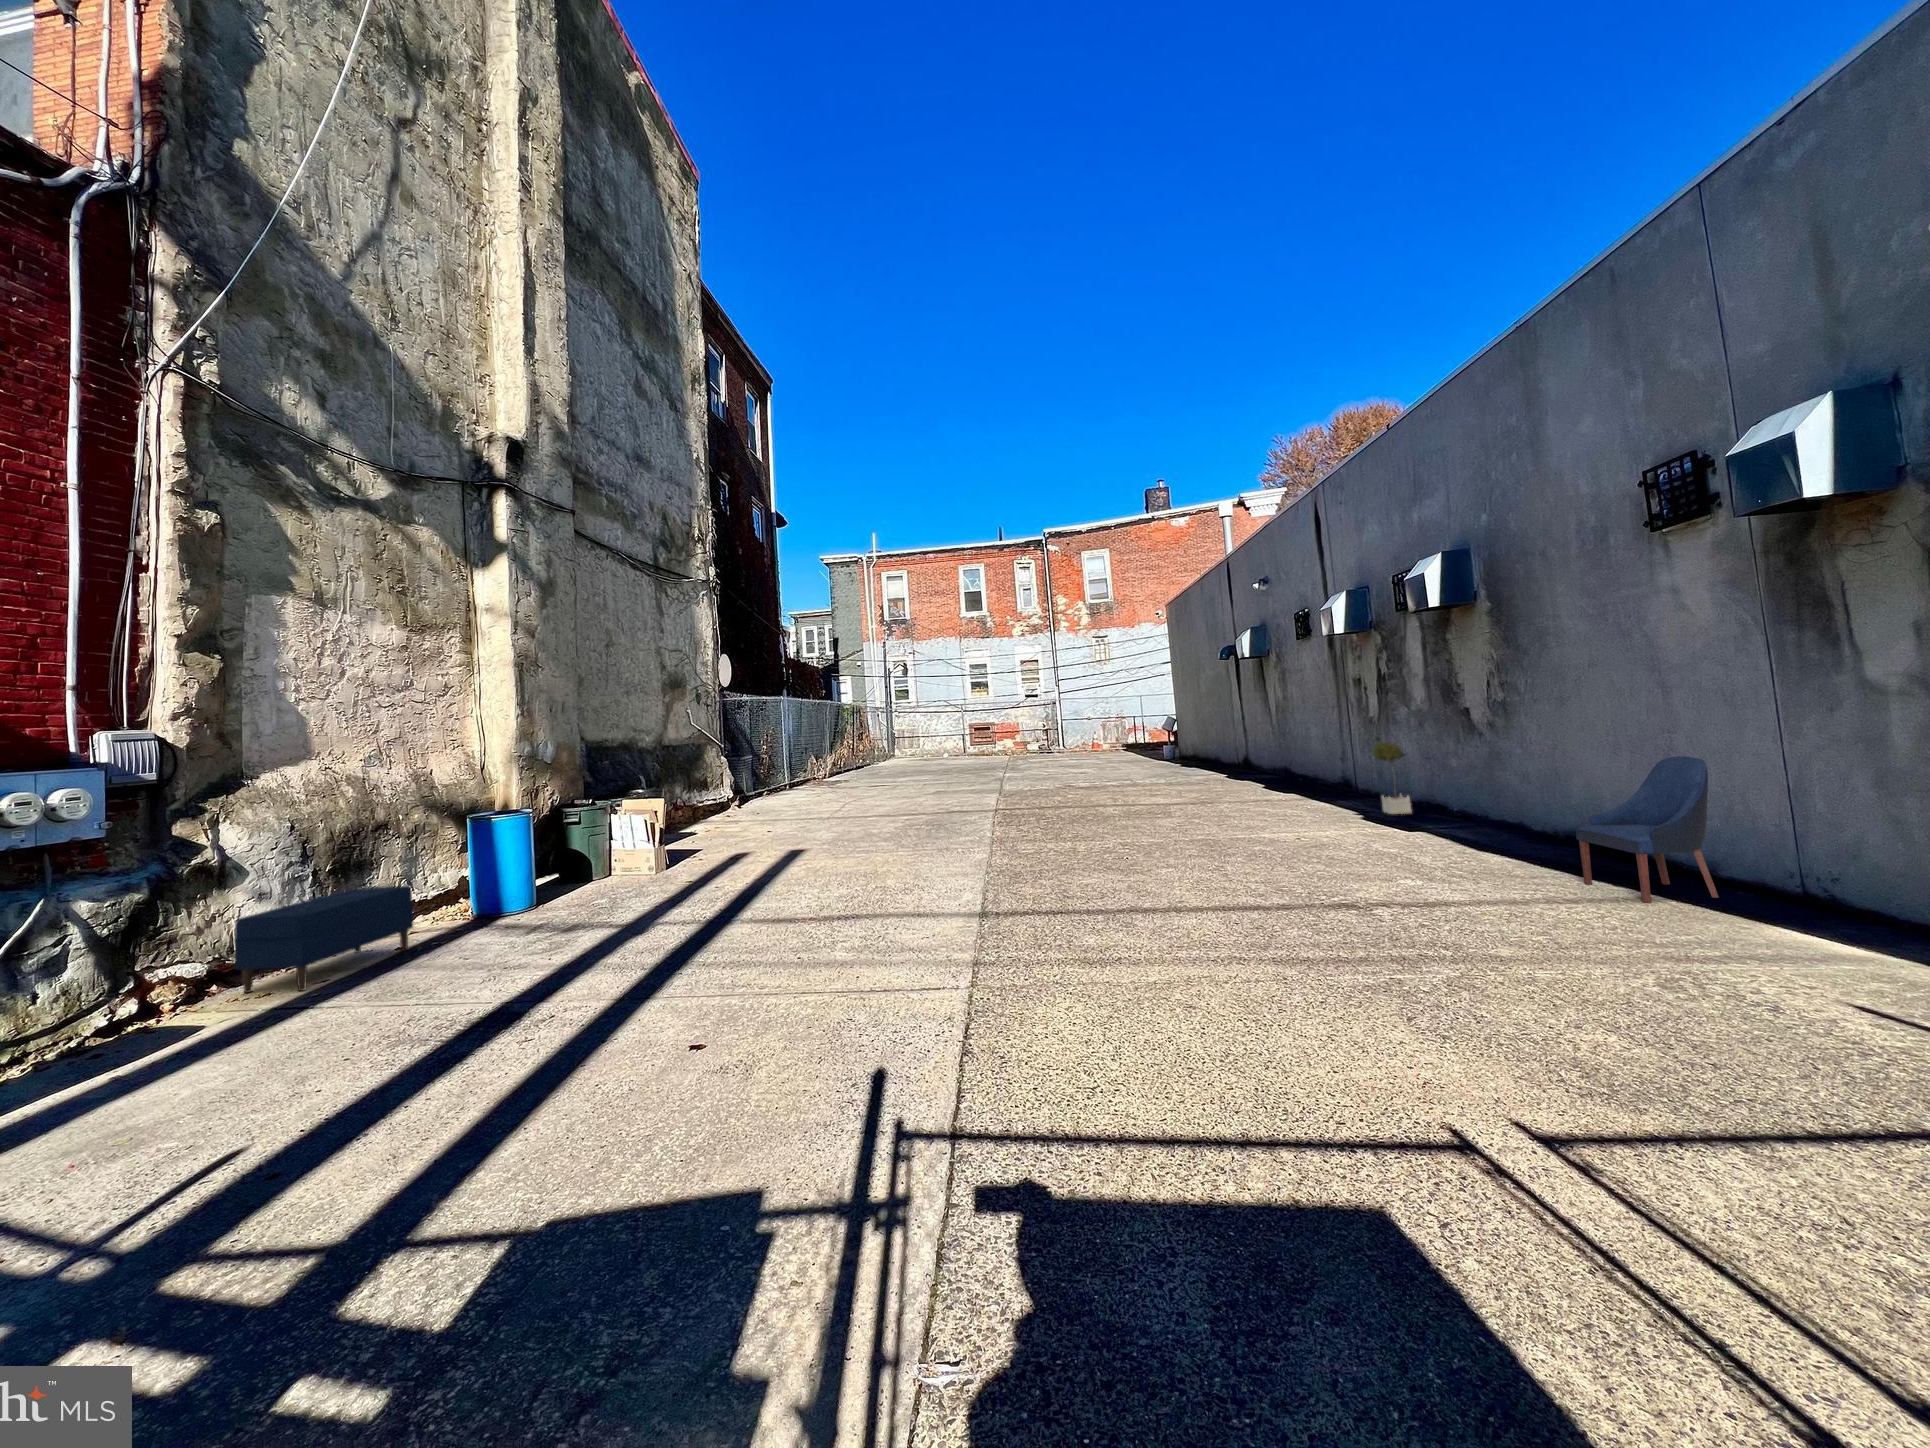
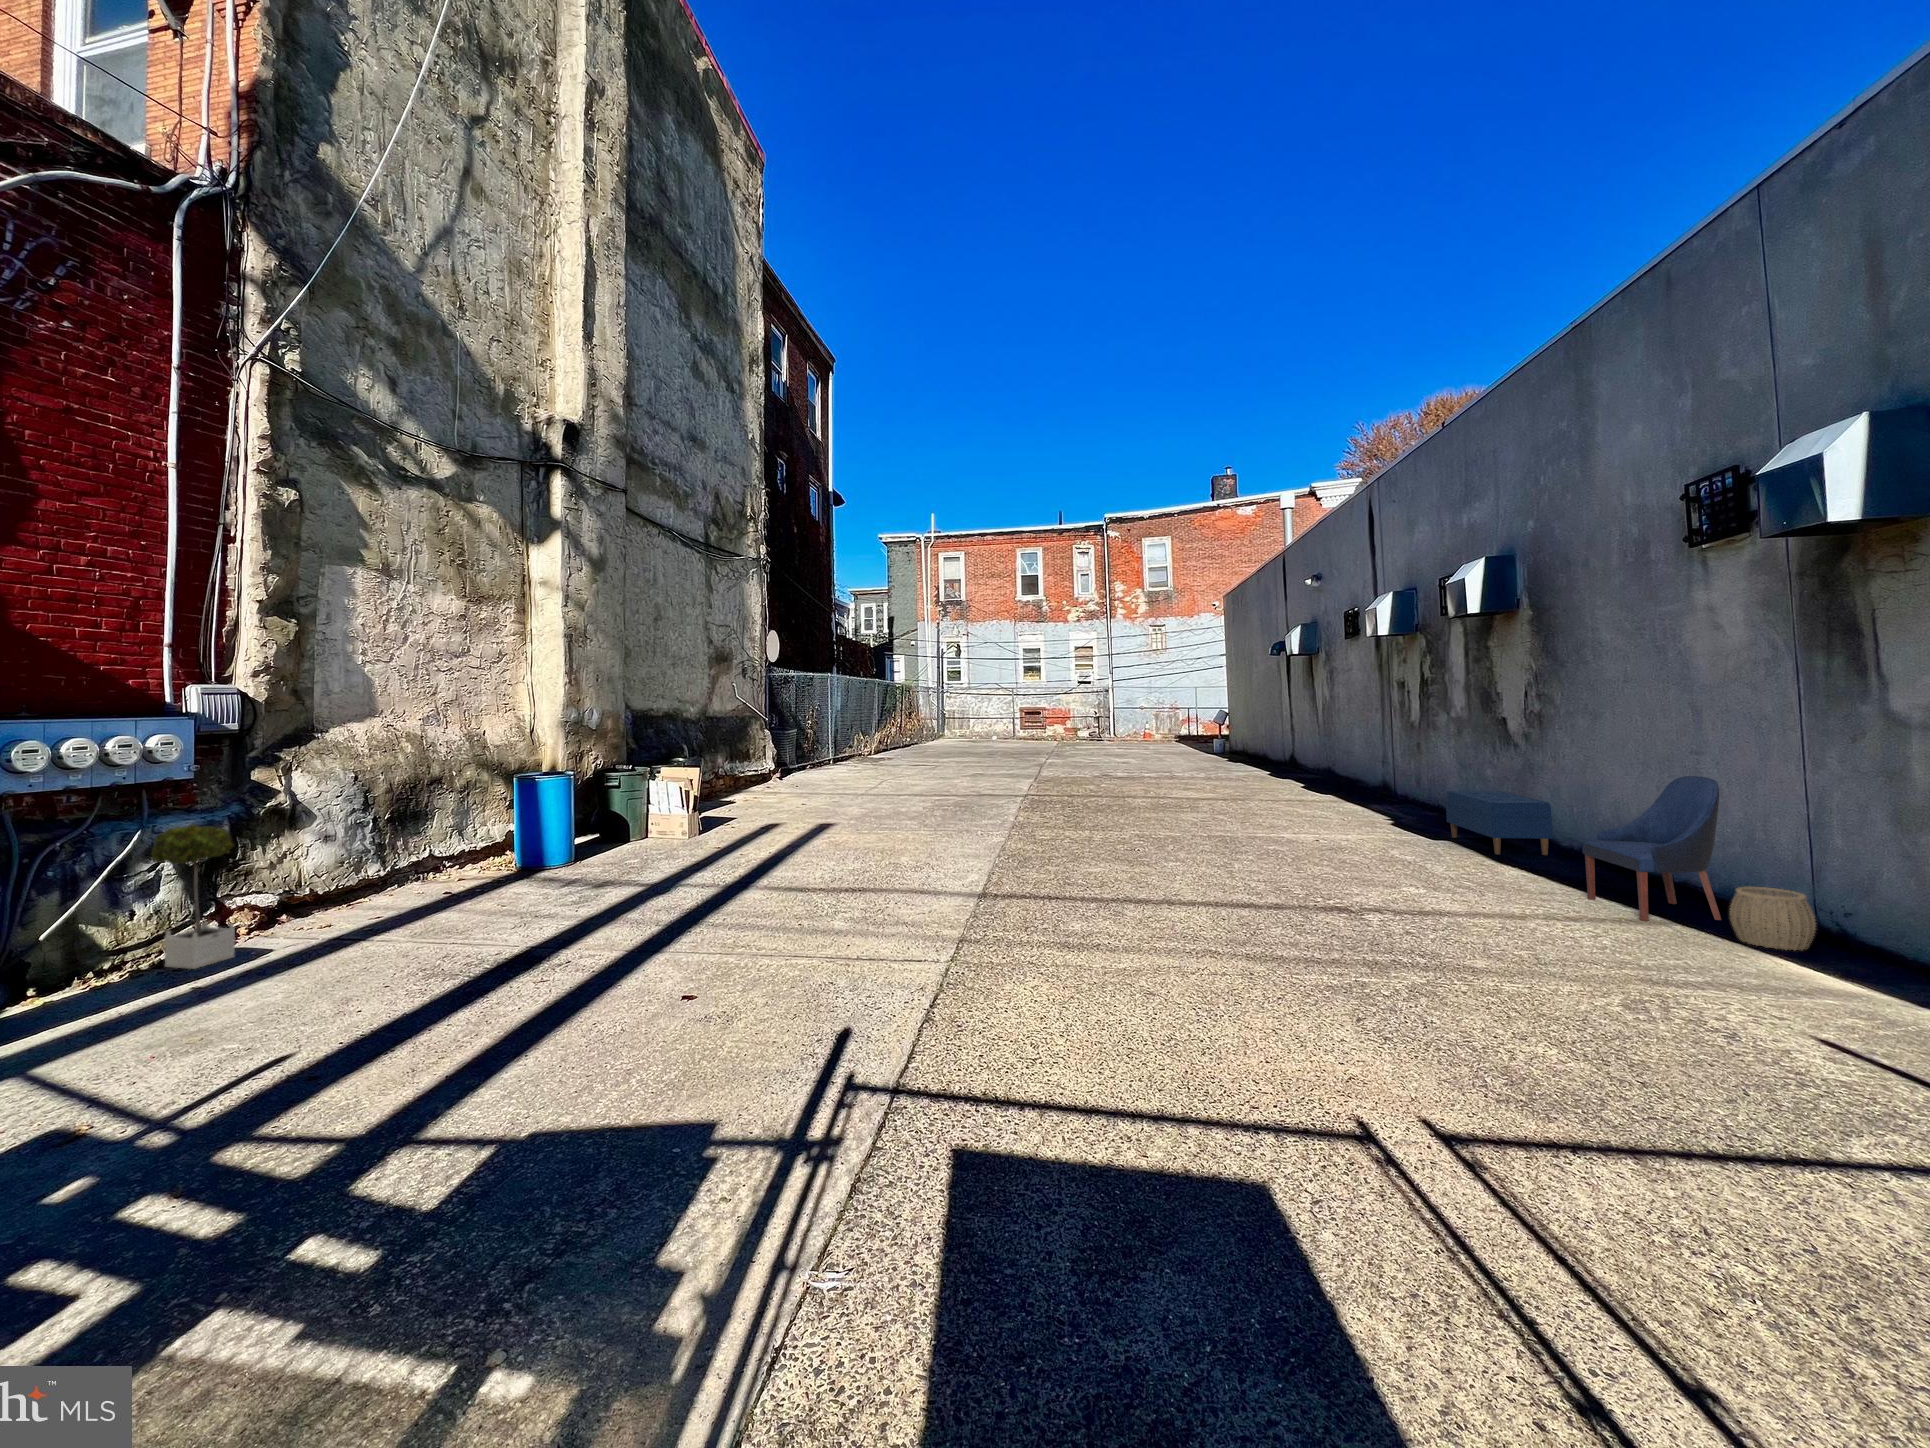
potted tree: present [1373,742,1412,814] -> present [151,824,235,969]
woven basket: none [1731,862,1818,923] -> present [1730,887,1816,950]
bench: present [235,886,413,993] -> present [1446,791,1553,855]

